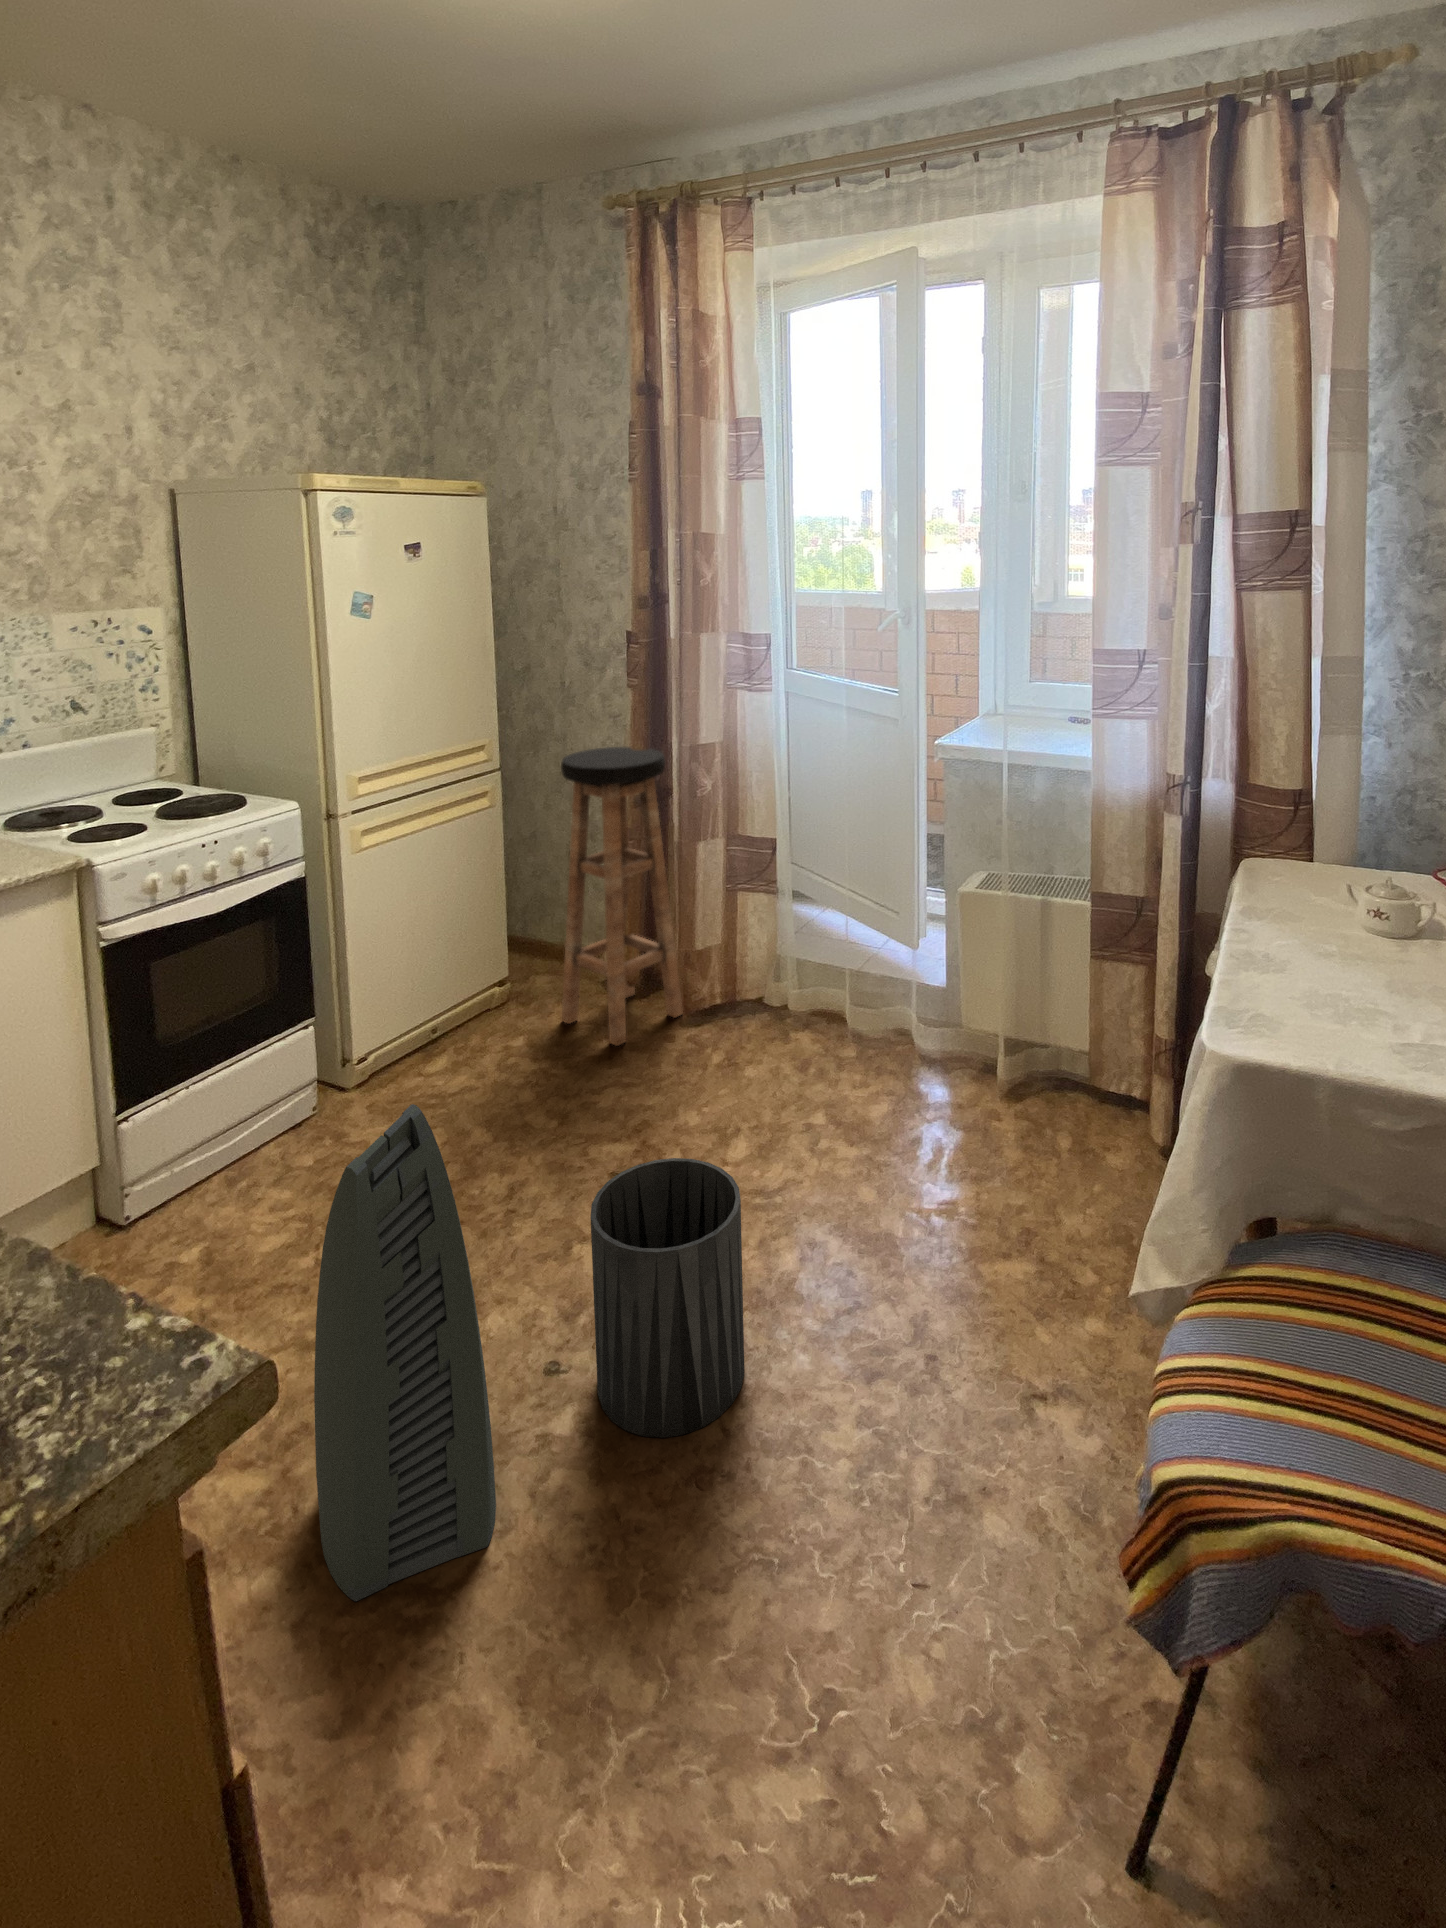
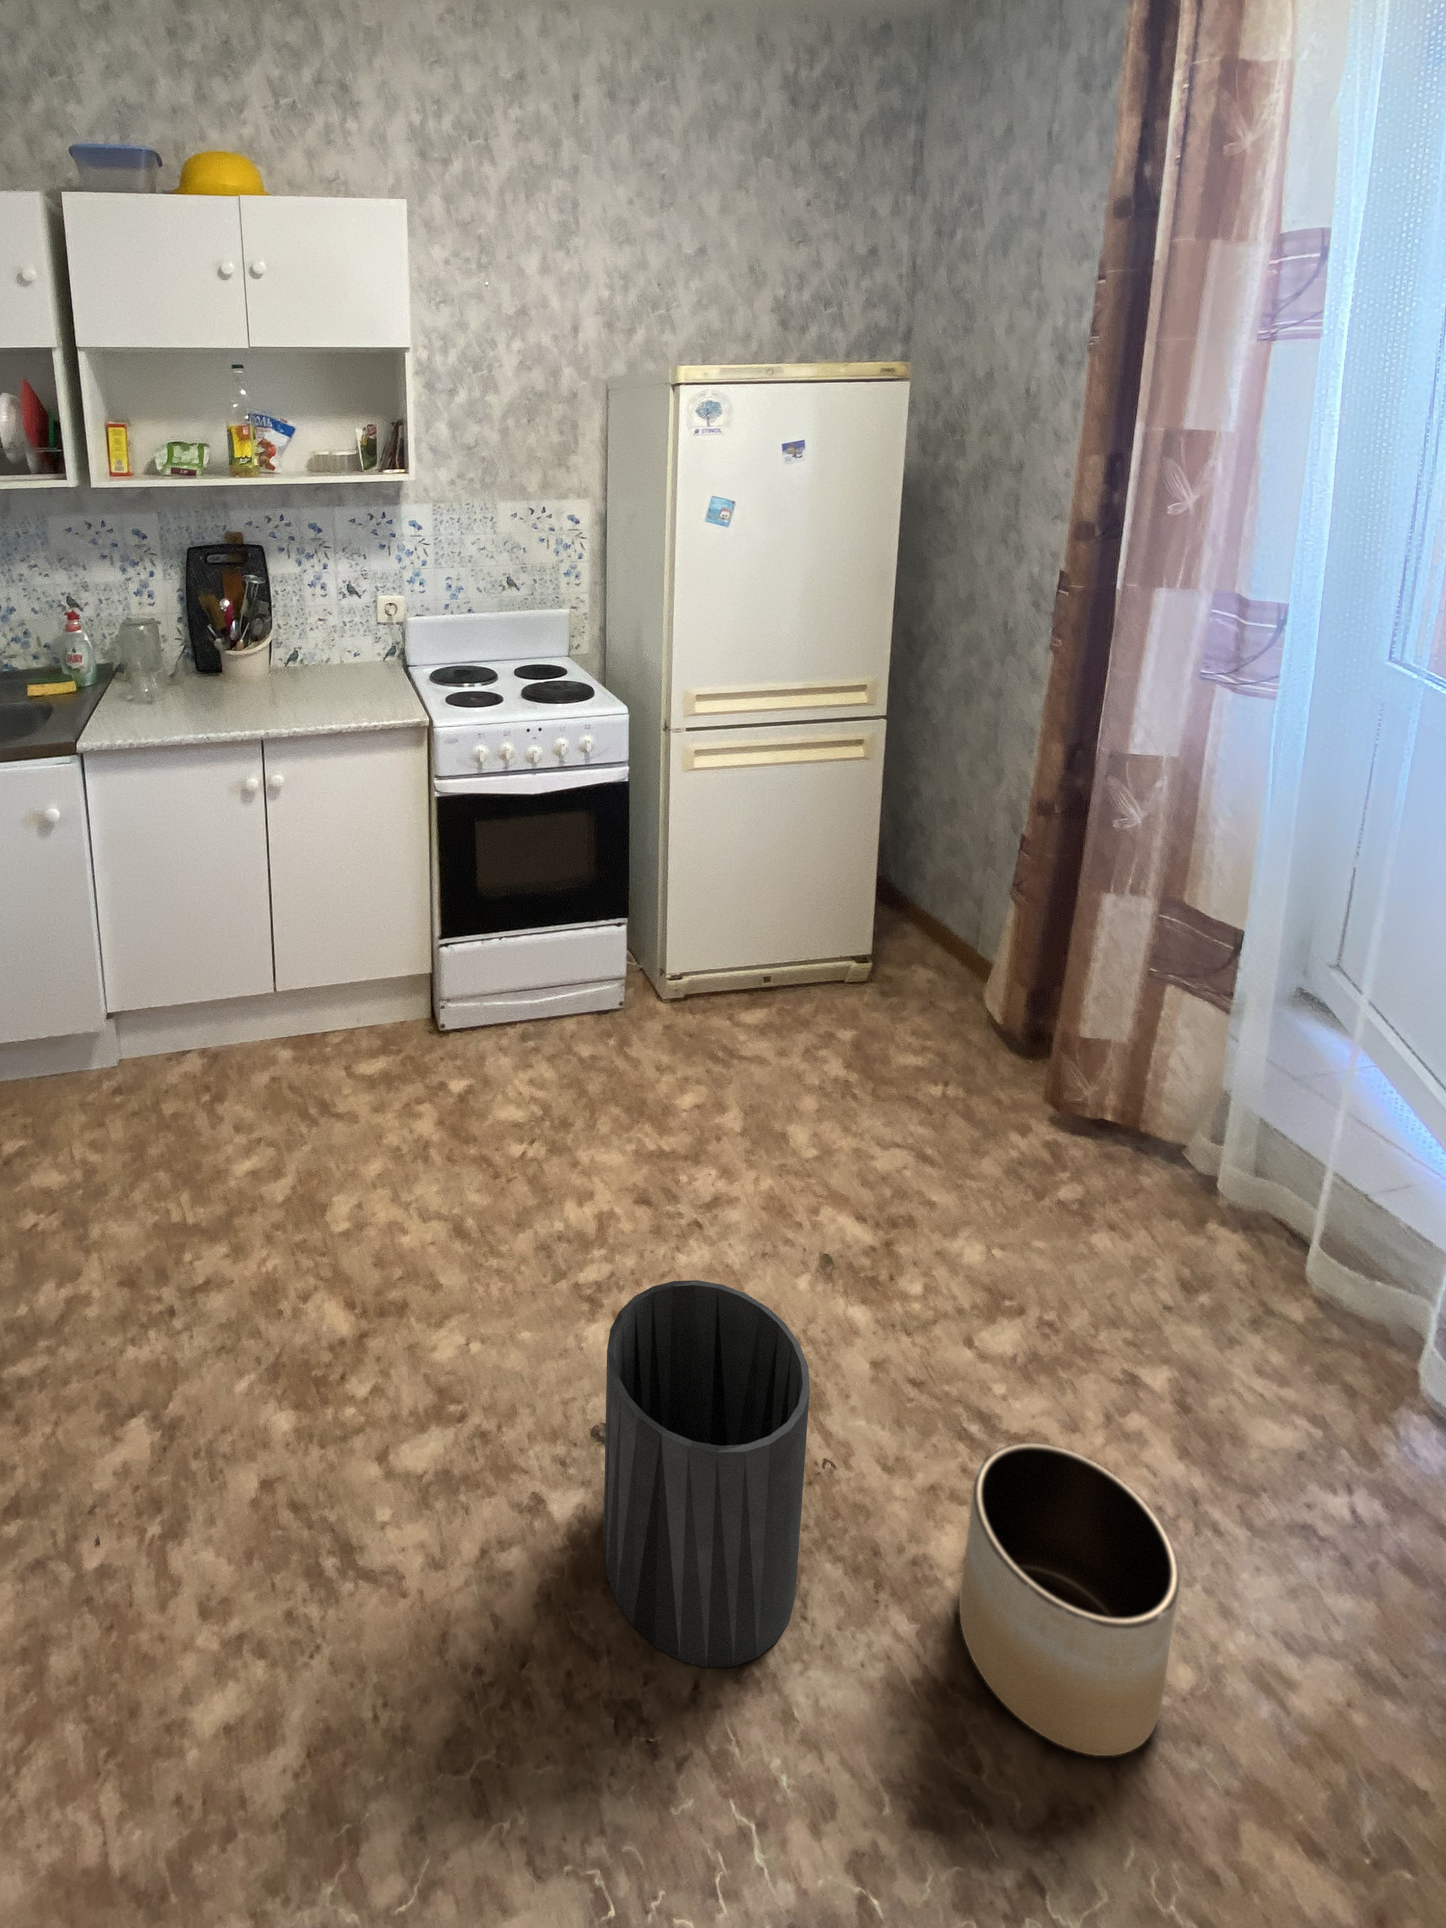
bar stool: present [561,747,683,1046] -> none [908,721,1093,1102]
air purifier: present [314,1104,496,1602] -> none [297,1080,486,1568]
planter: none [809,1142,919,1302] -> present [959,1442,1179,1756]

